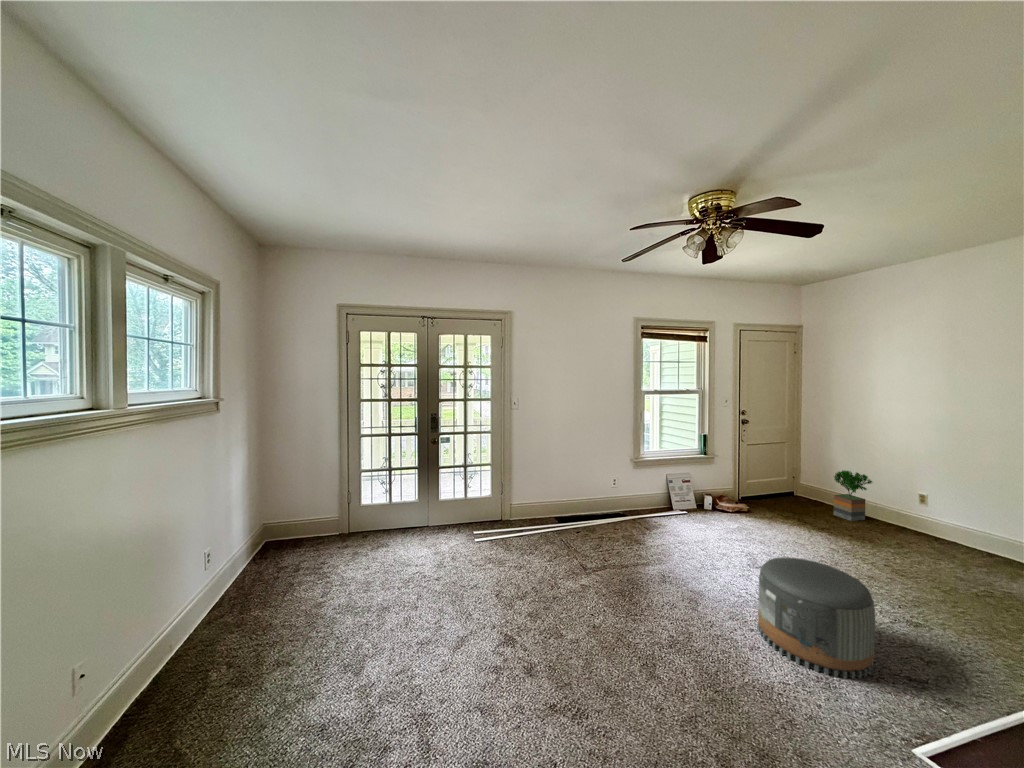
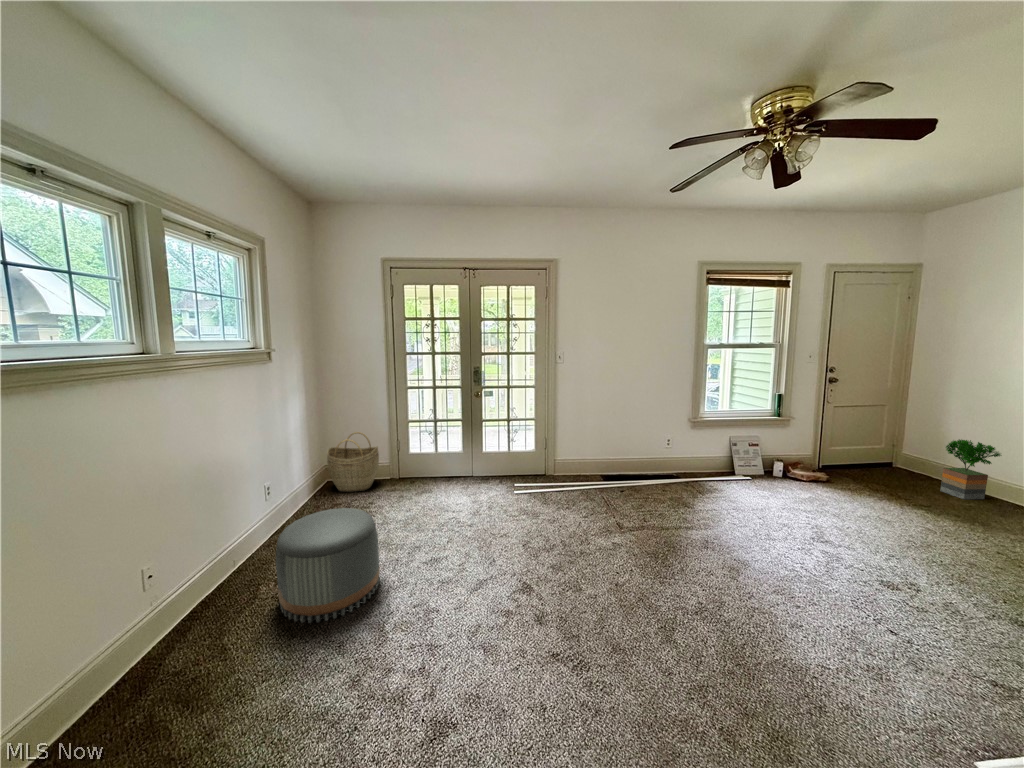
woven basket: none [269,485,328,554] -> present [327,432,379,492]
pouf: present [758,558,875,679] -> present [276,508,380,623]

